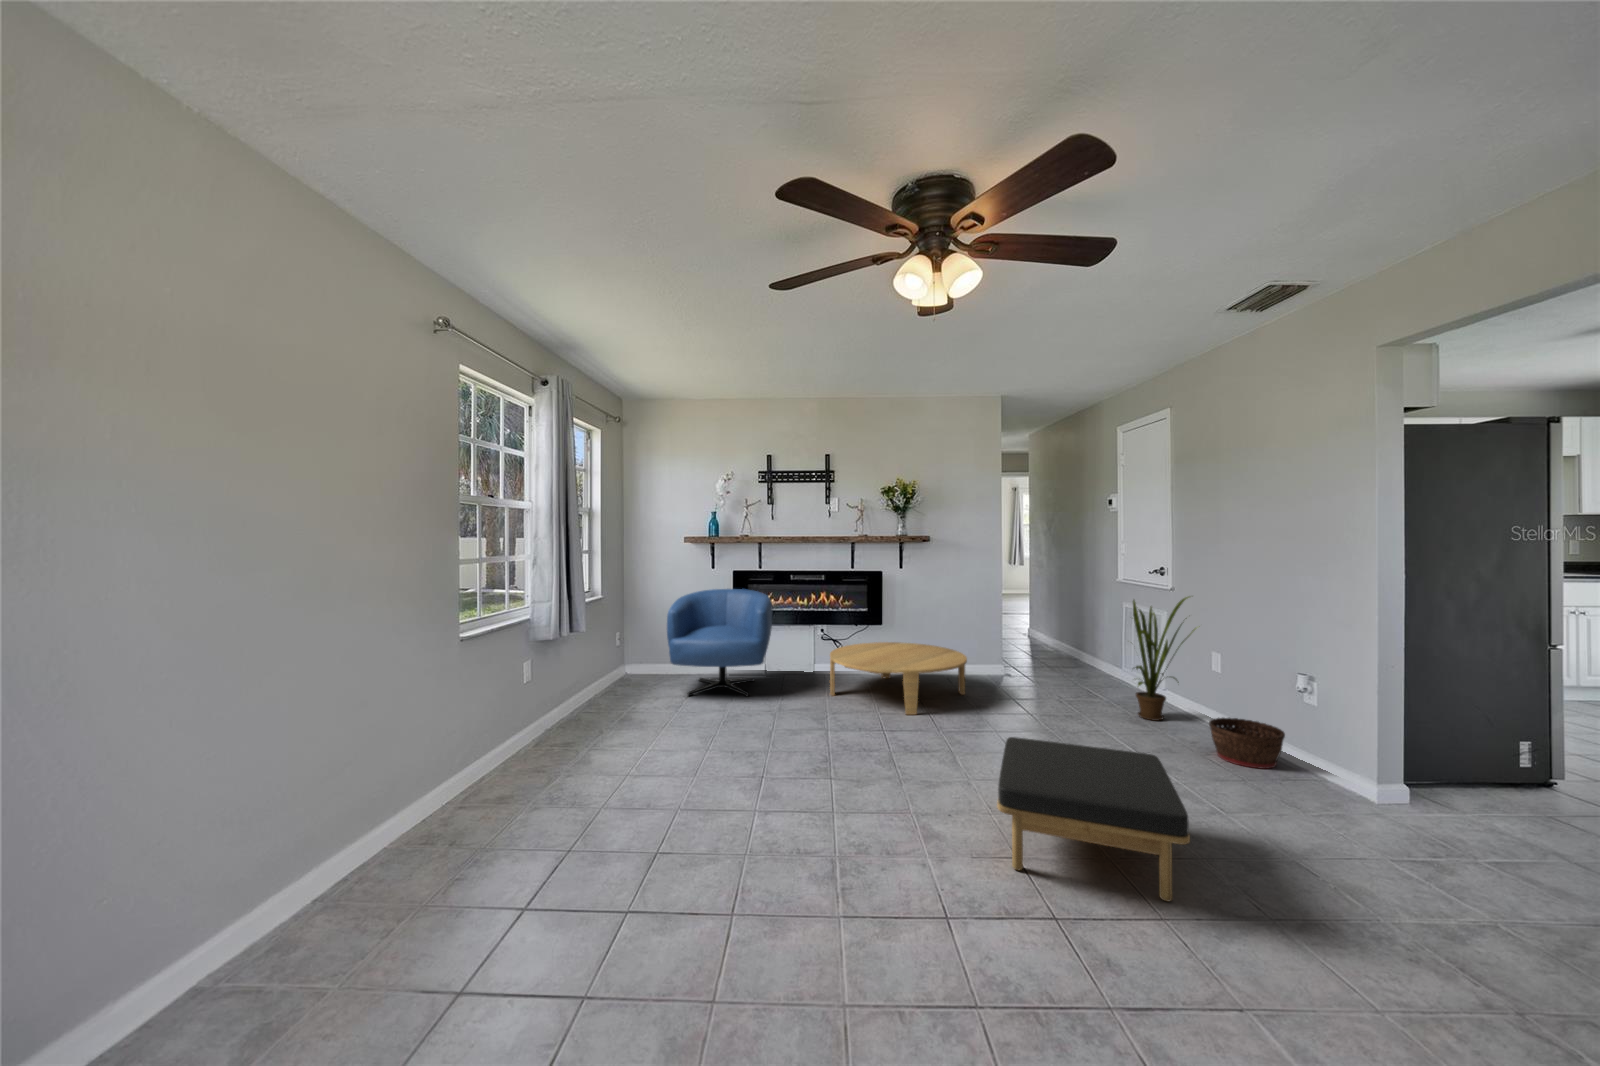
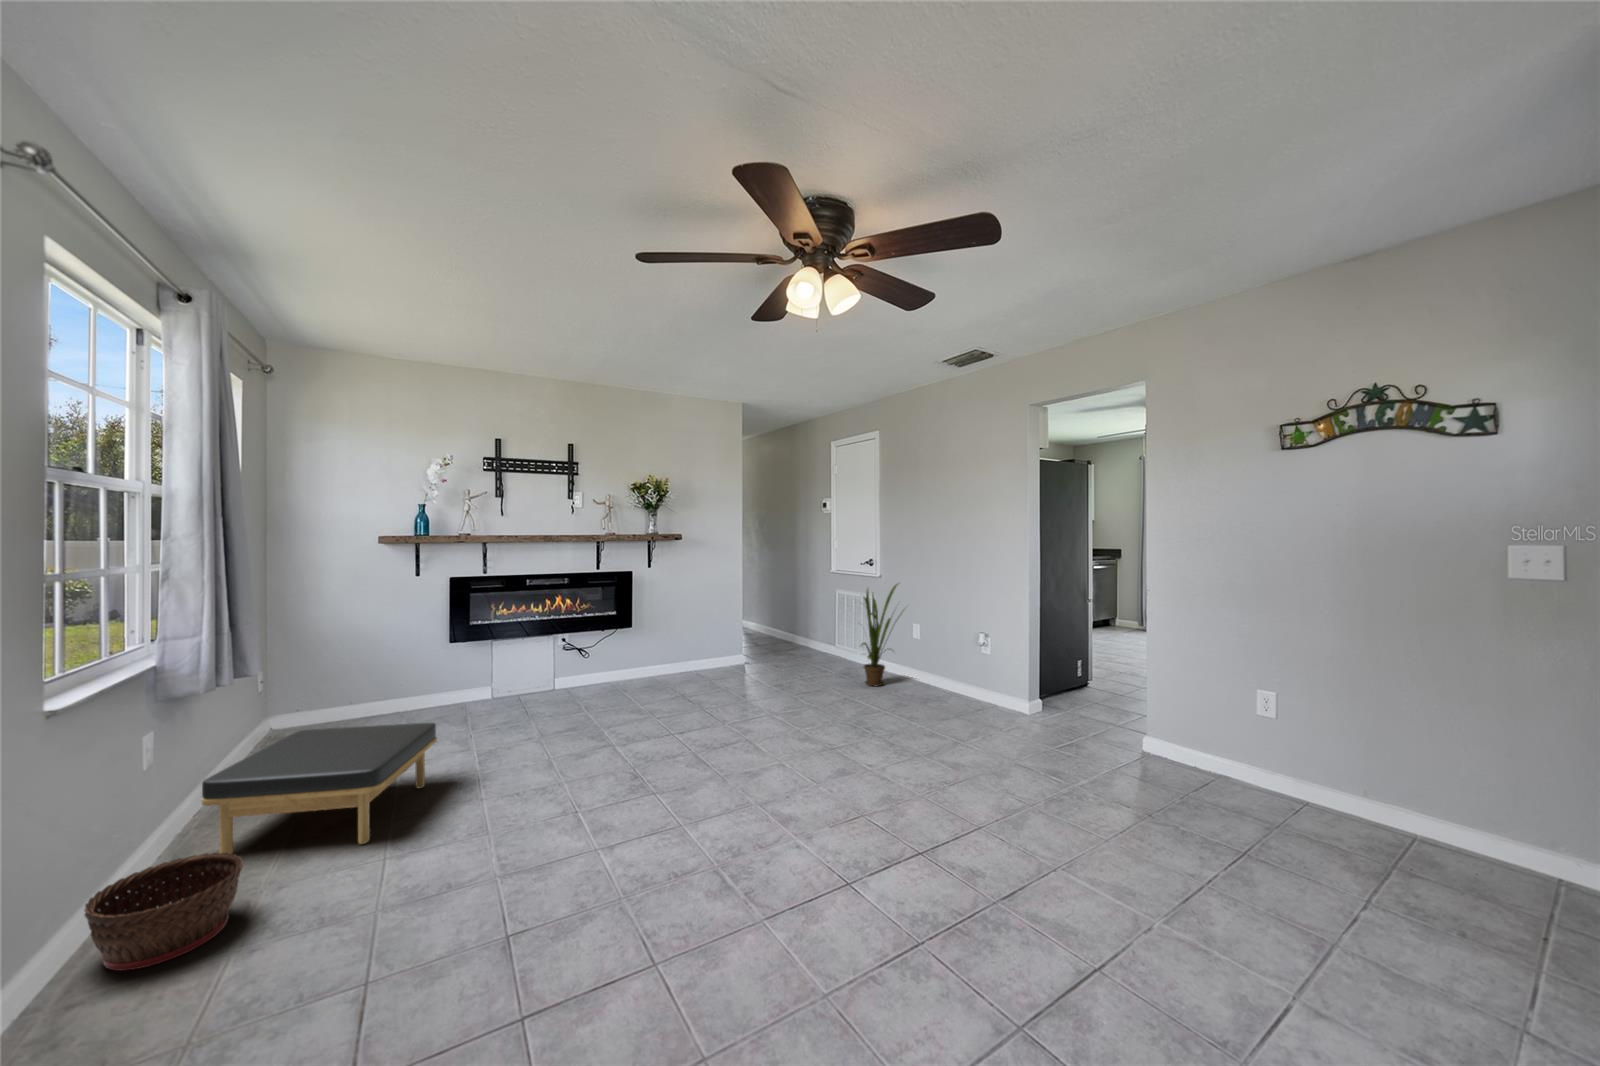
armchair: present [667,589,772,697] -> none [365,600,515,744]
coffee table: present [830,642,967,715] -> none [585,644,729,717]
basket: present [1209,718,1285,769] -> present [84,853,243,971]
ottoman: present [997,737,1190,901] -> present [202,723,437,854]

